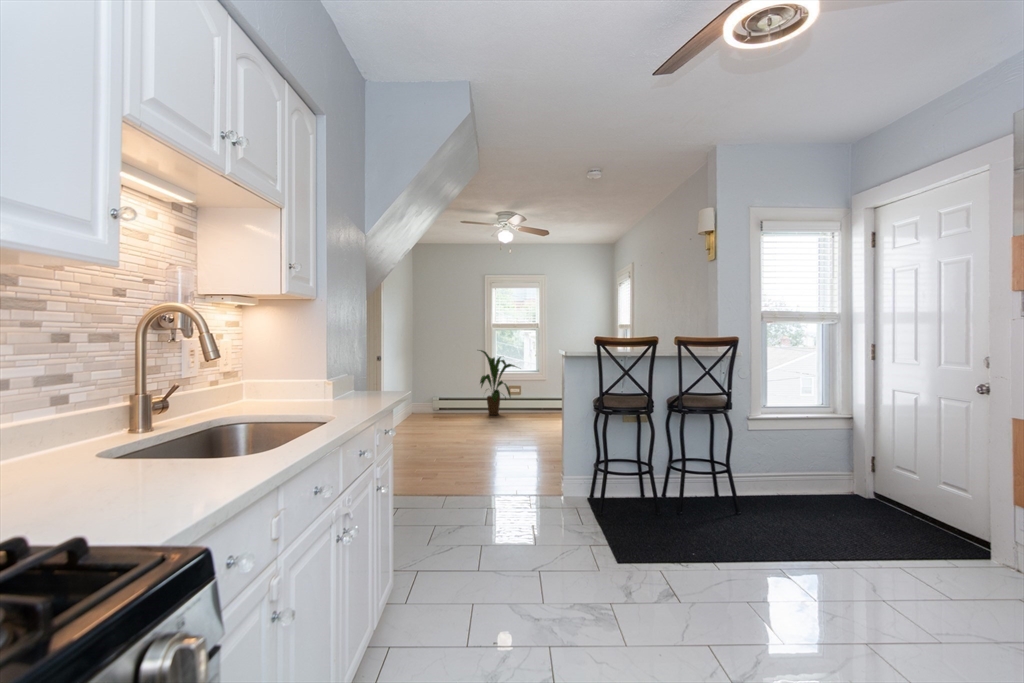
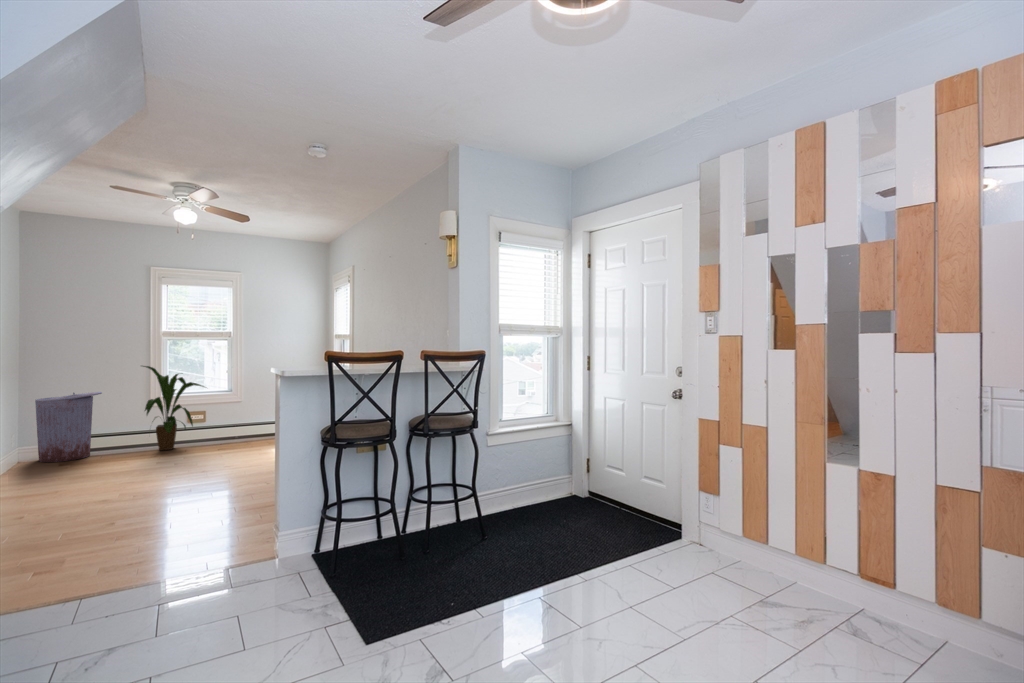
trash can: none [418,368,455,416] -> present [35,392,102,462]

